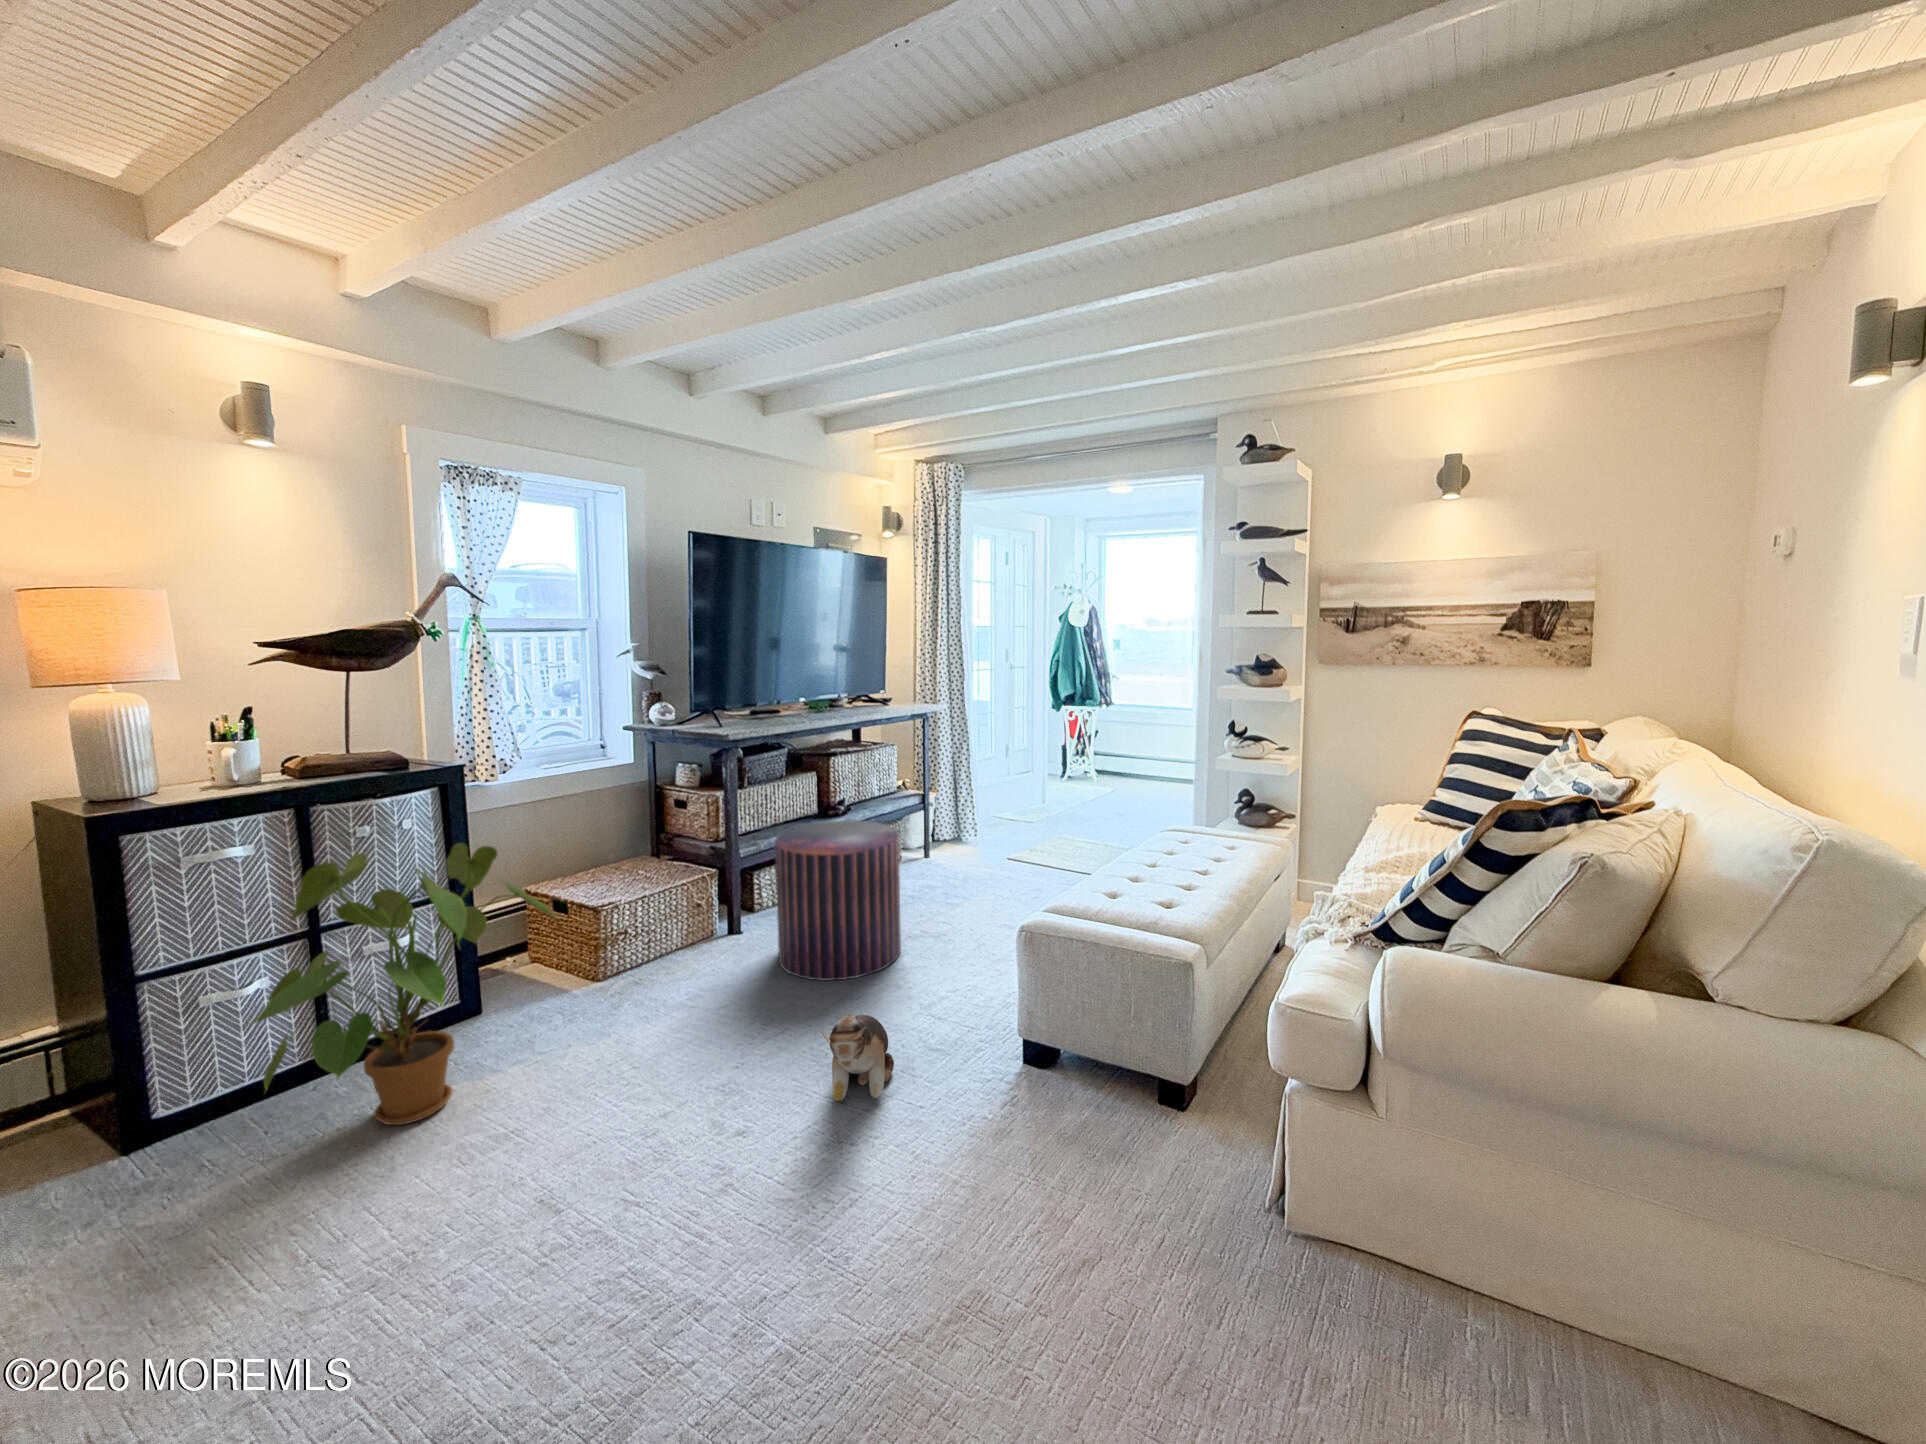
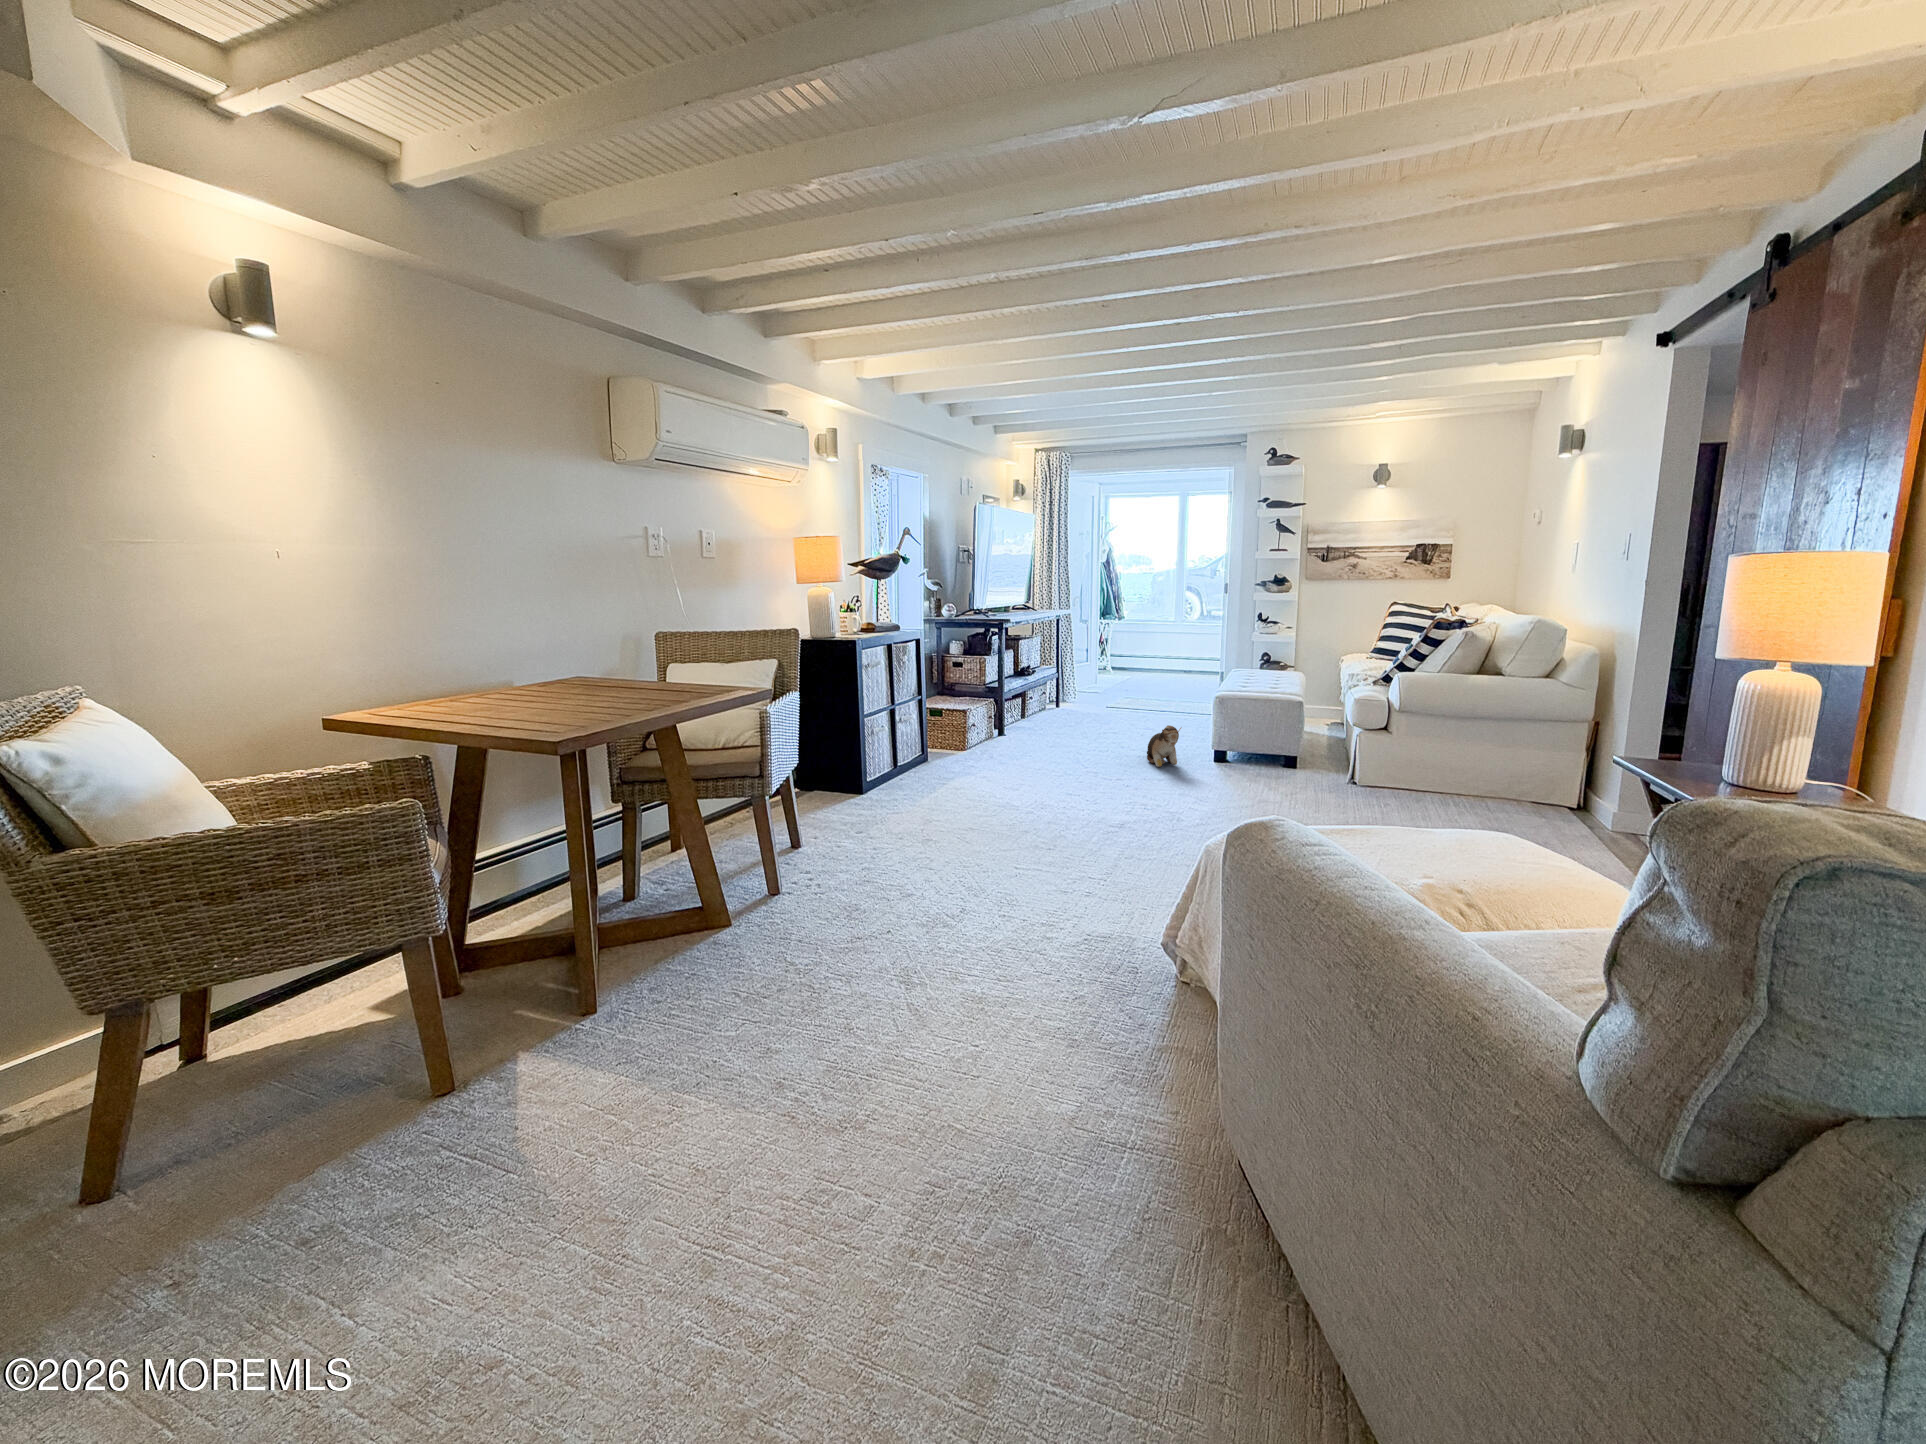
pouf: present [775,821,901,980] -> none [1050,667,1118,743]
house plant: present [251,843,557,1125] -> none [899,661,1009,782]

